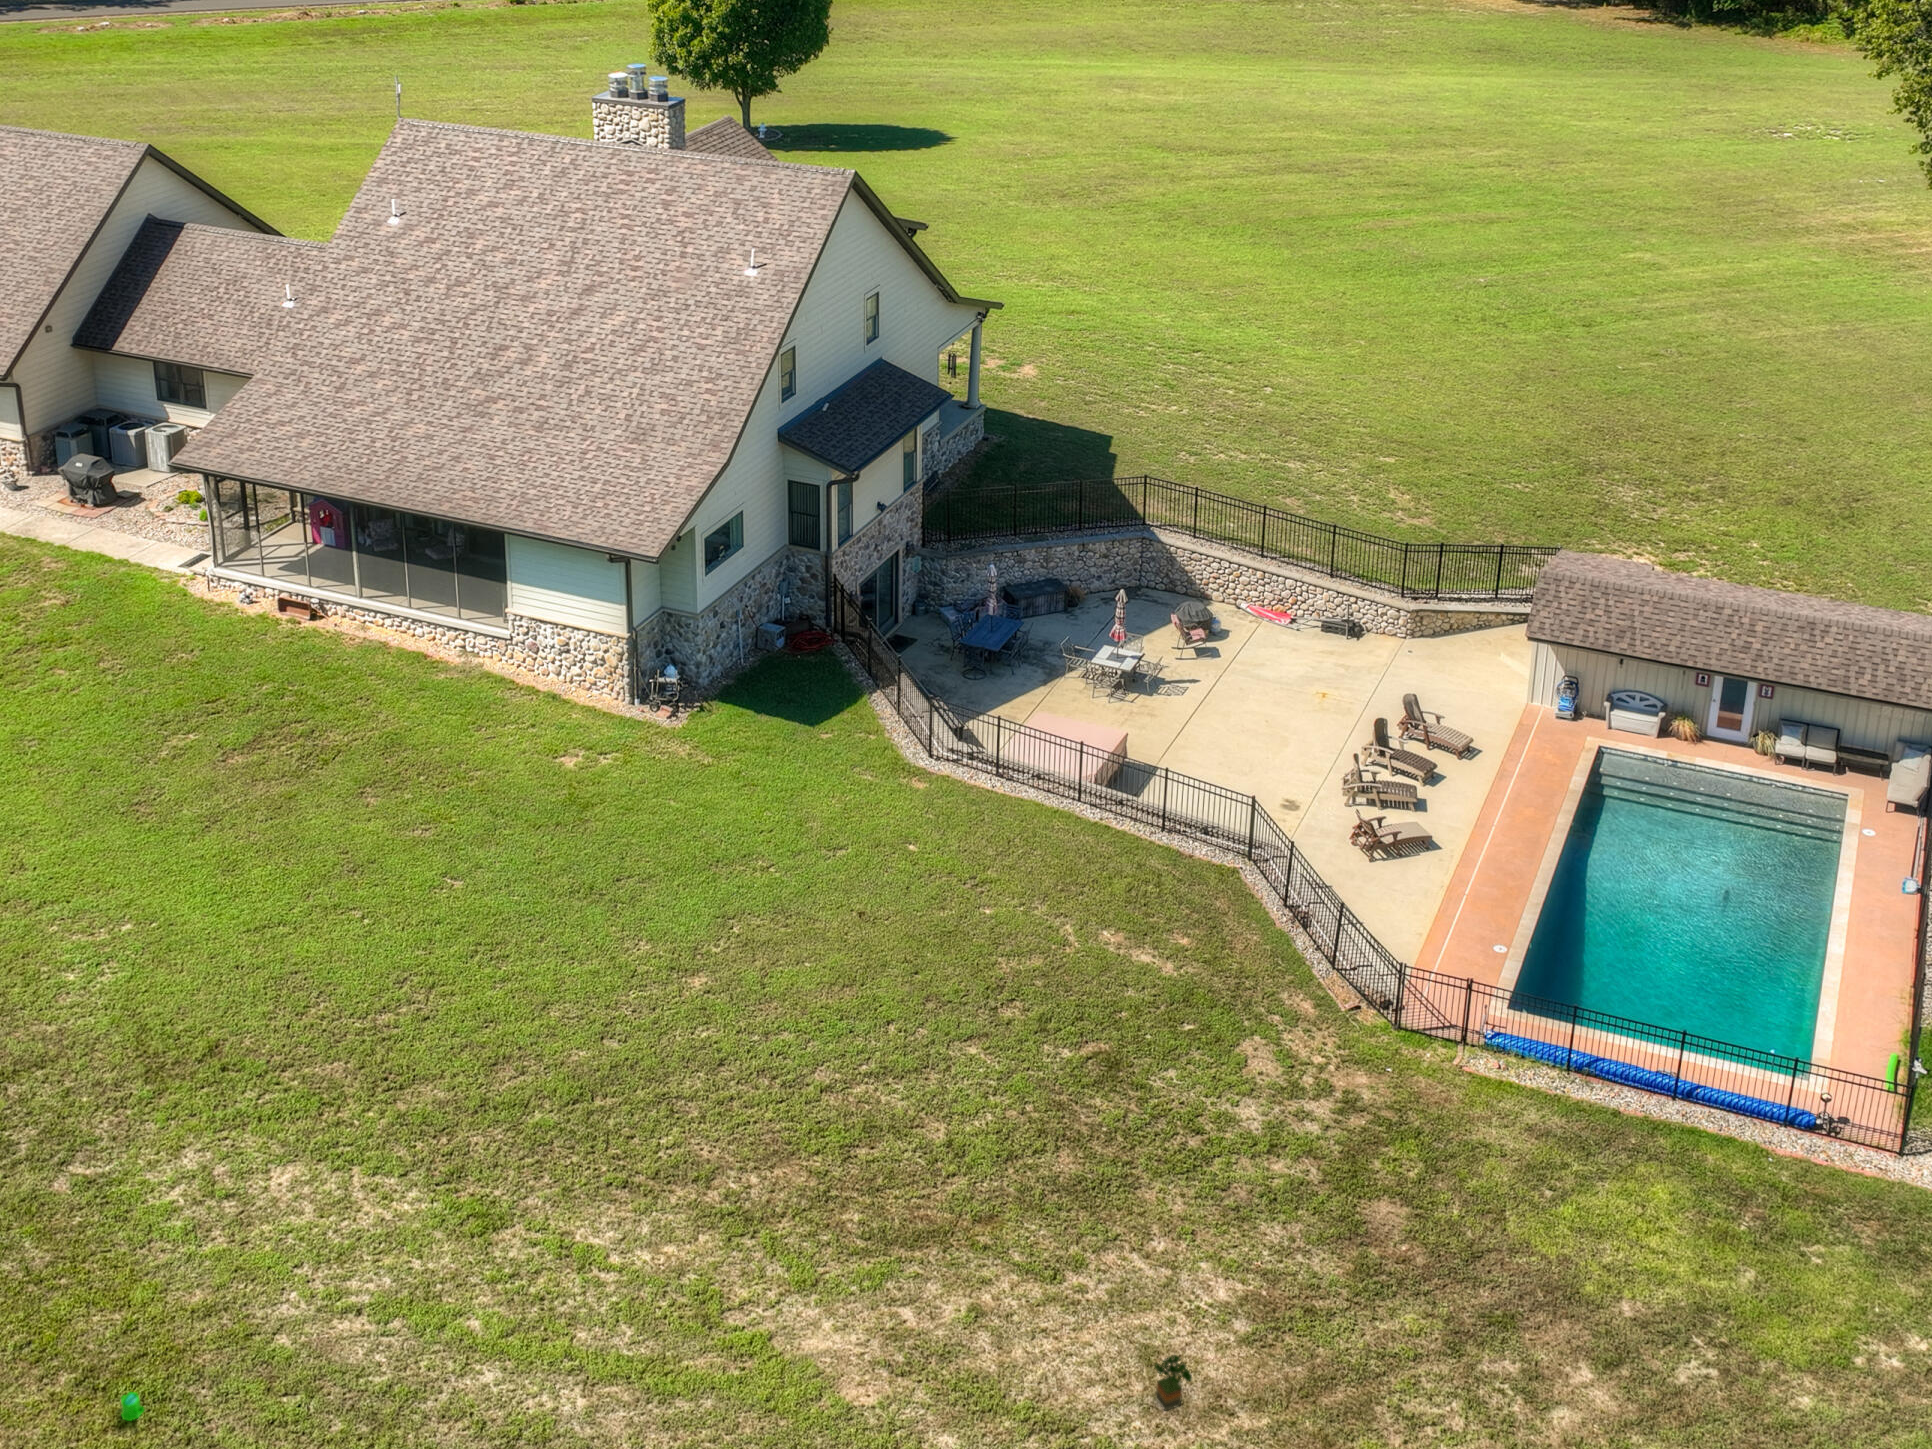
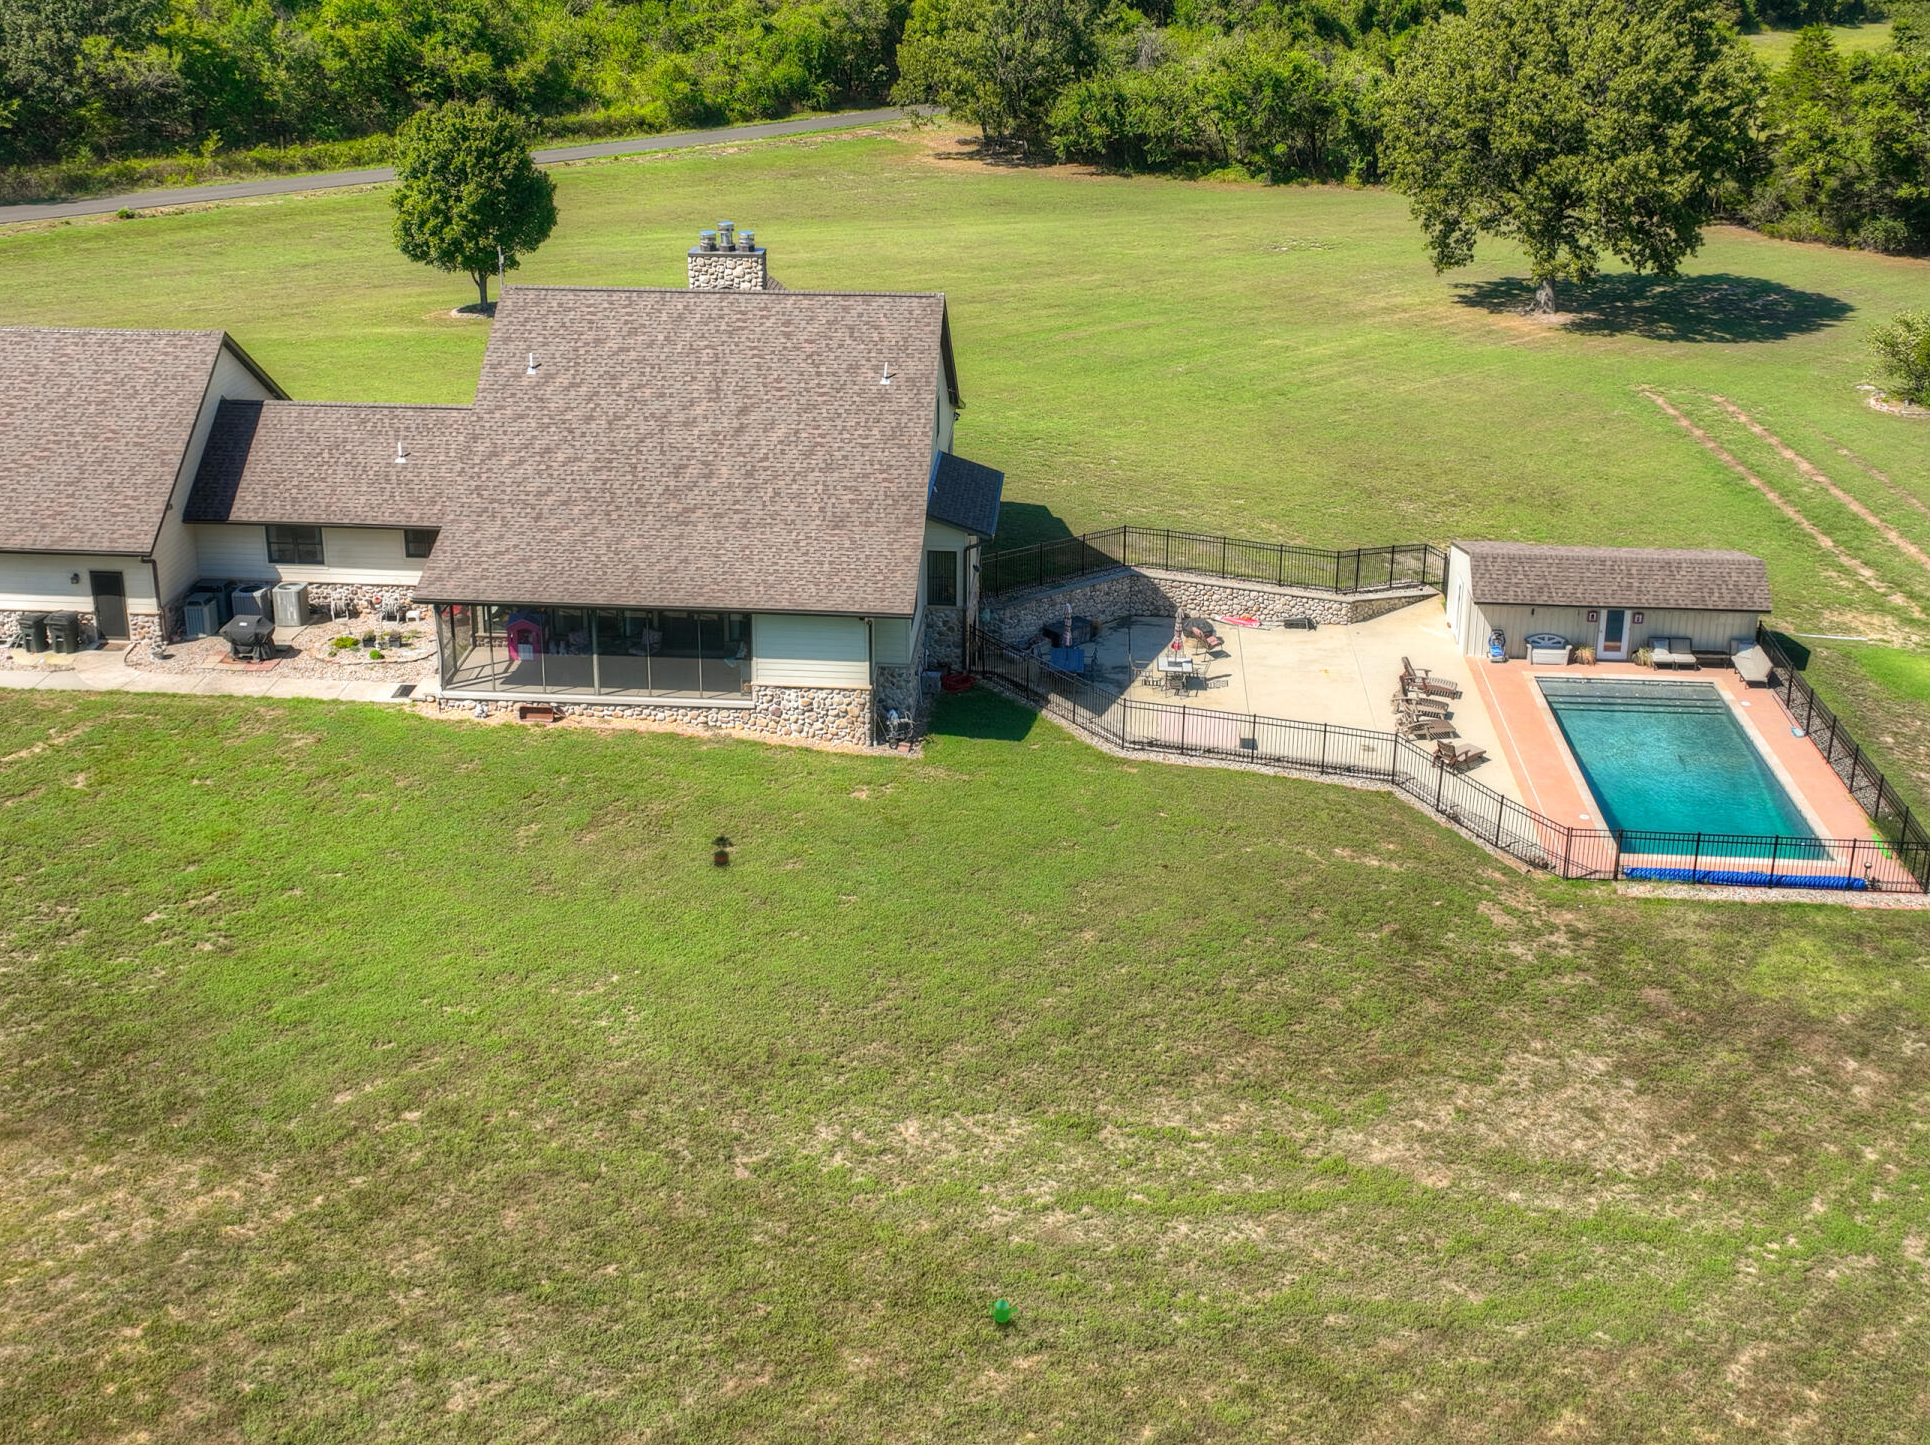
potted tree: present [1154,1355,1192,1411] -> present [712,836,733,868]

